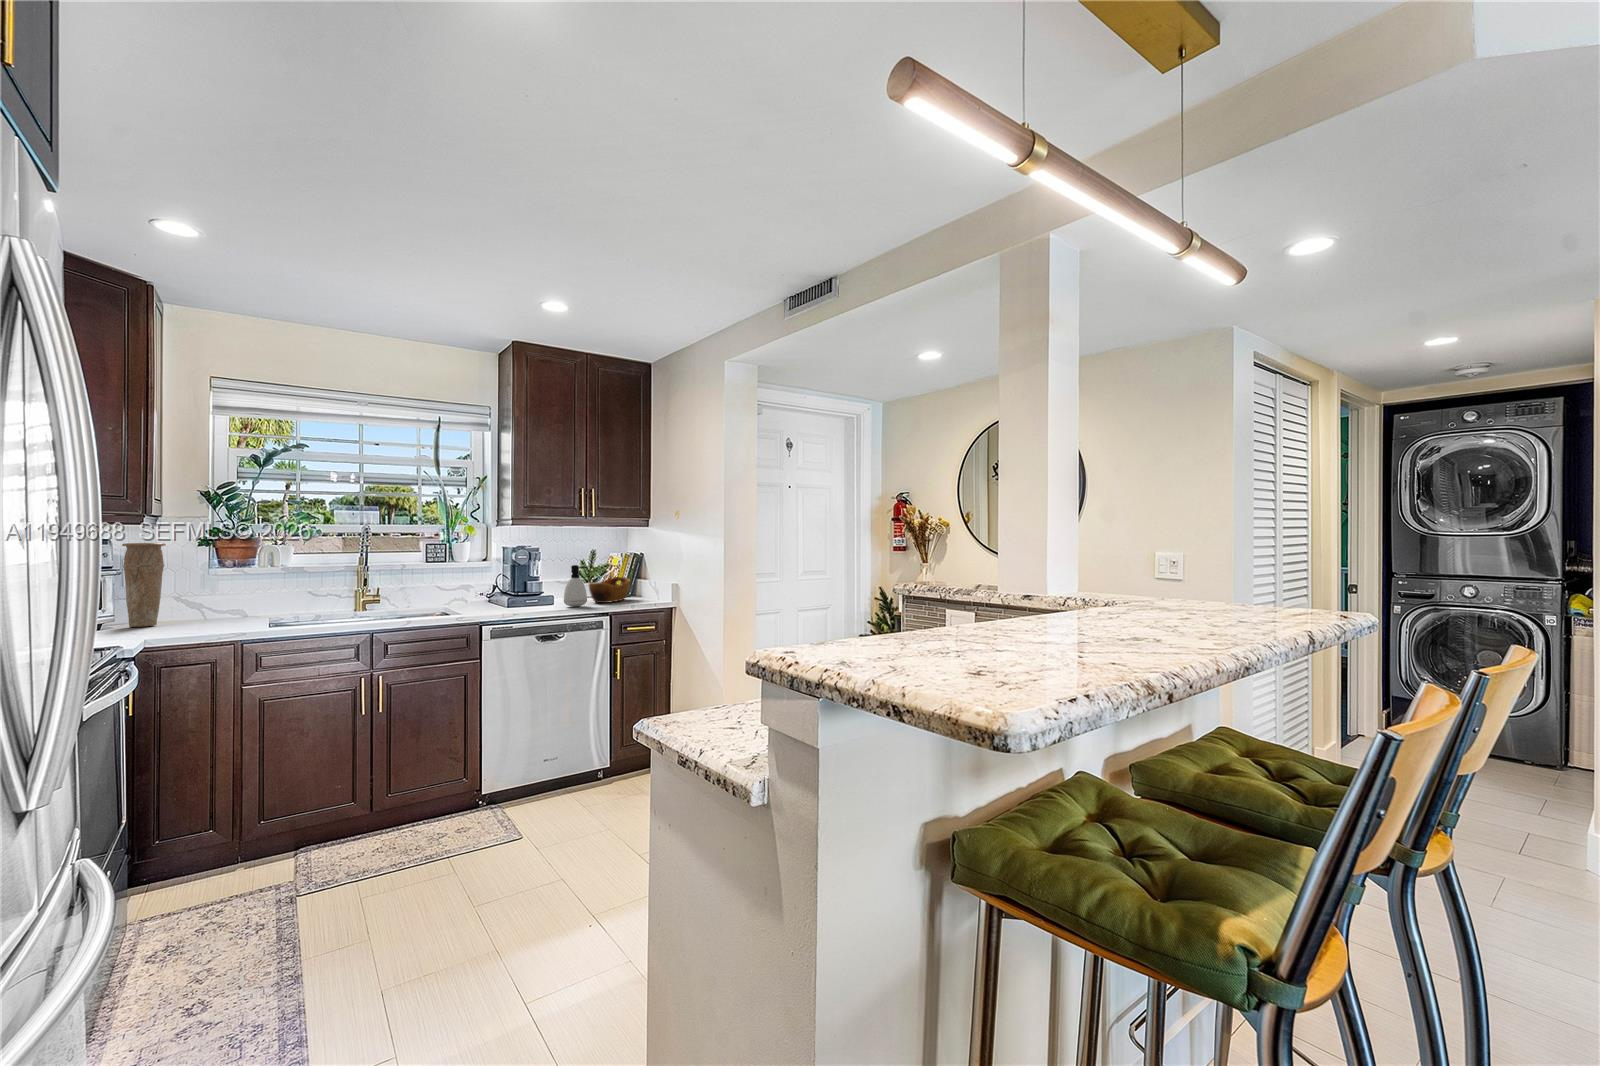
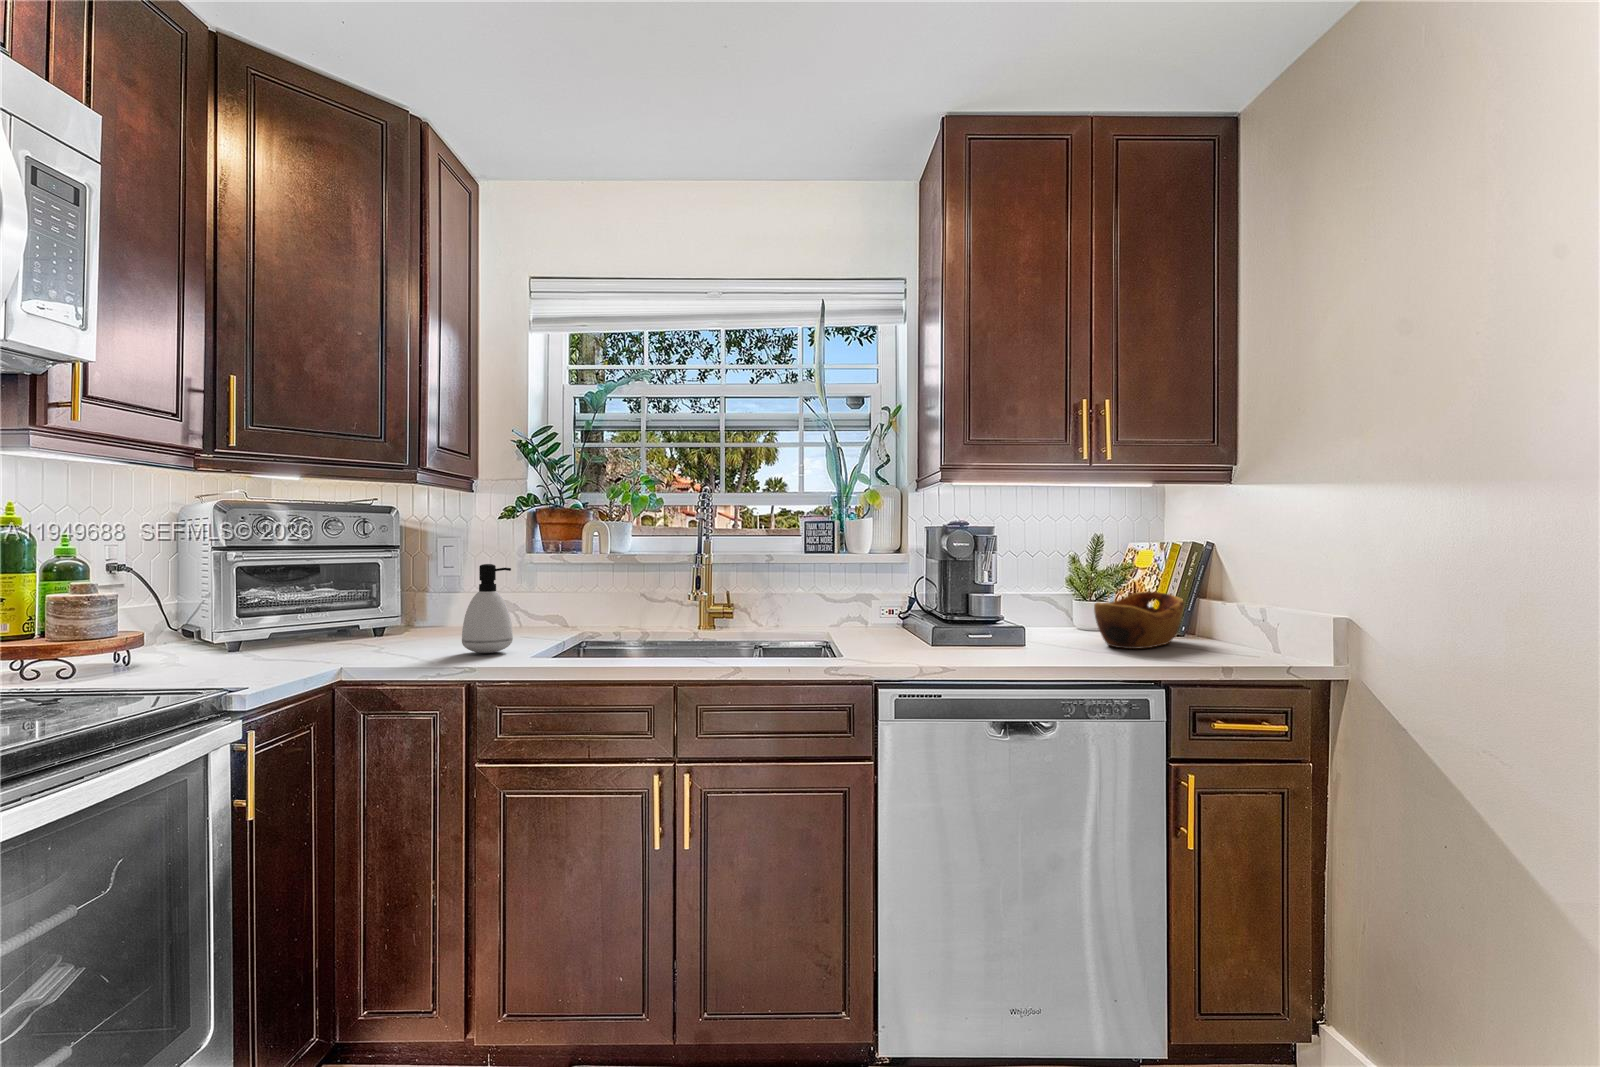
vase: present [122,543,166,627] -> none [395,513,448,641]
soap dispenser: present [564,565,588,607] -> present [462,564,513,653]

